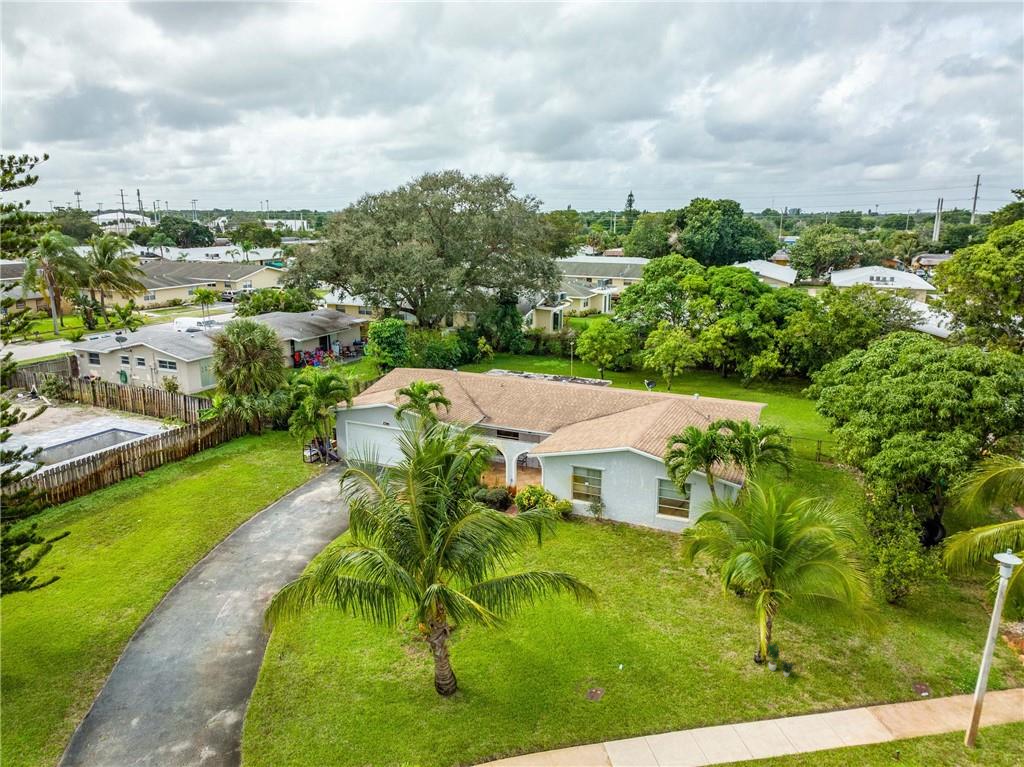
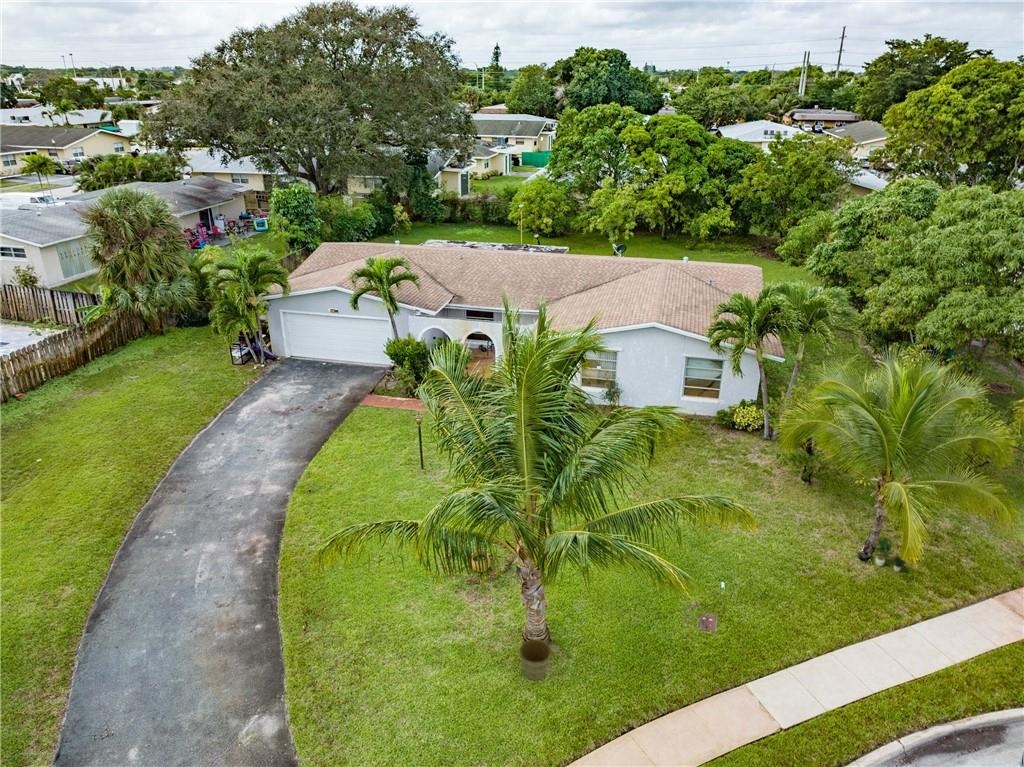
wooden bucket: none [423,682,449,714] -> present [519,640,552,680]

